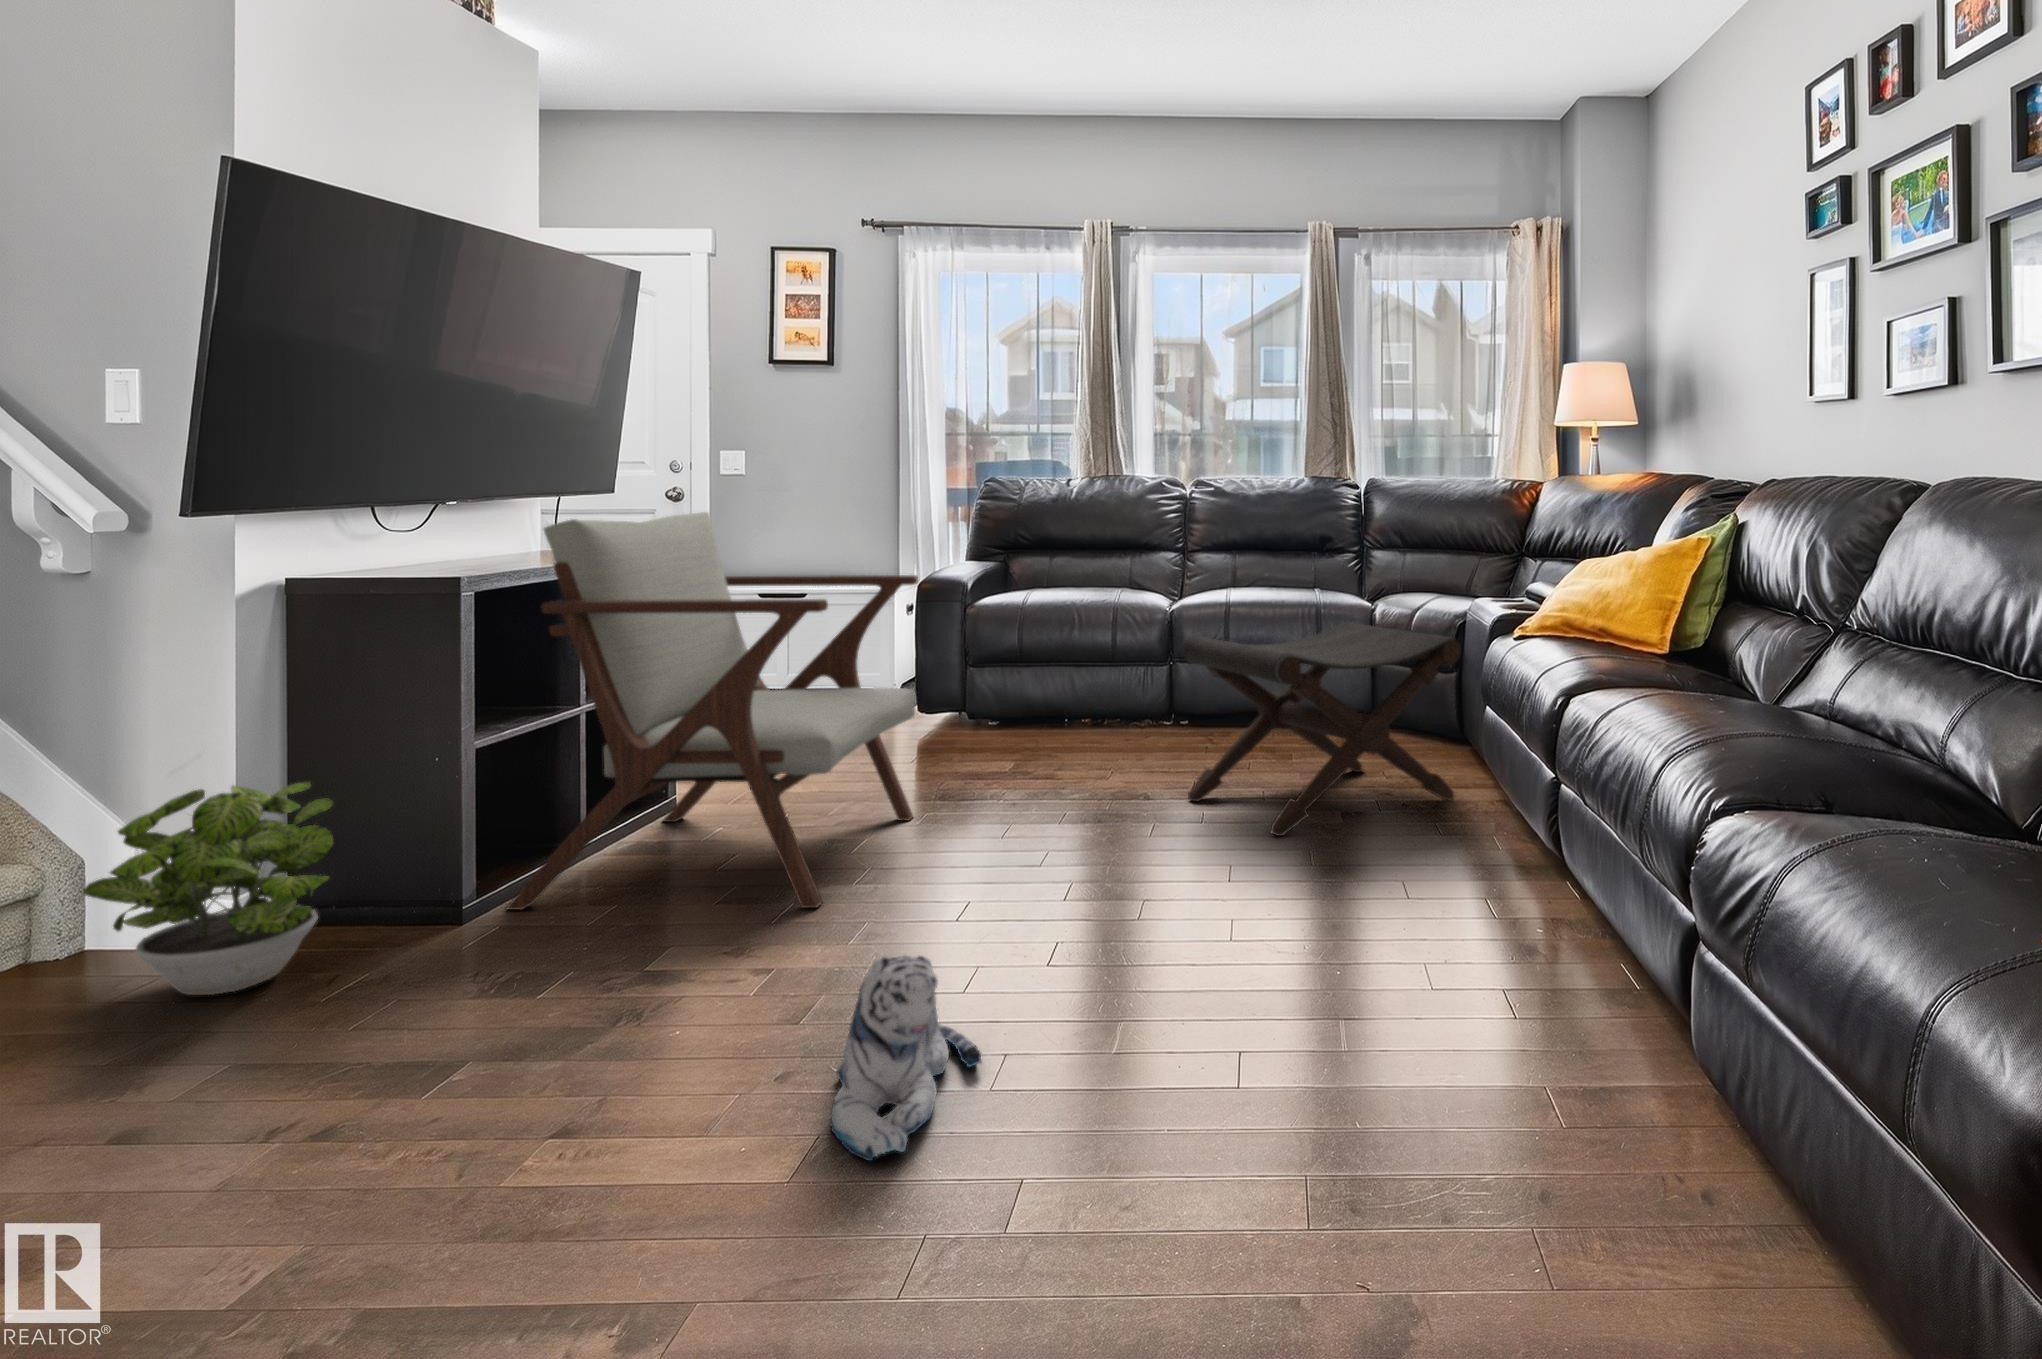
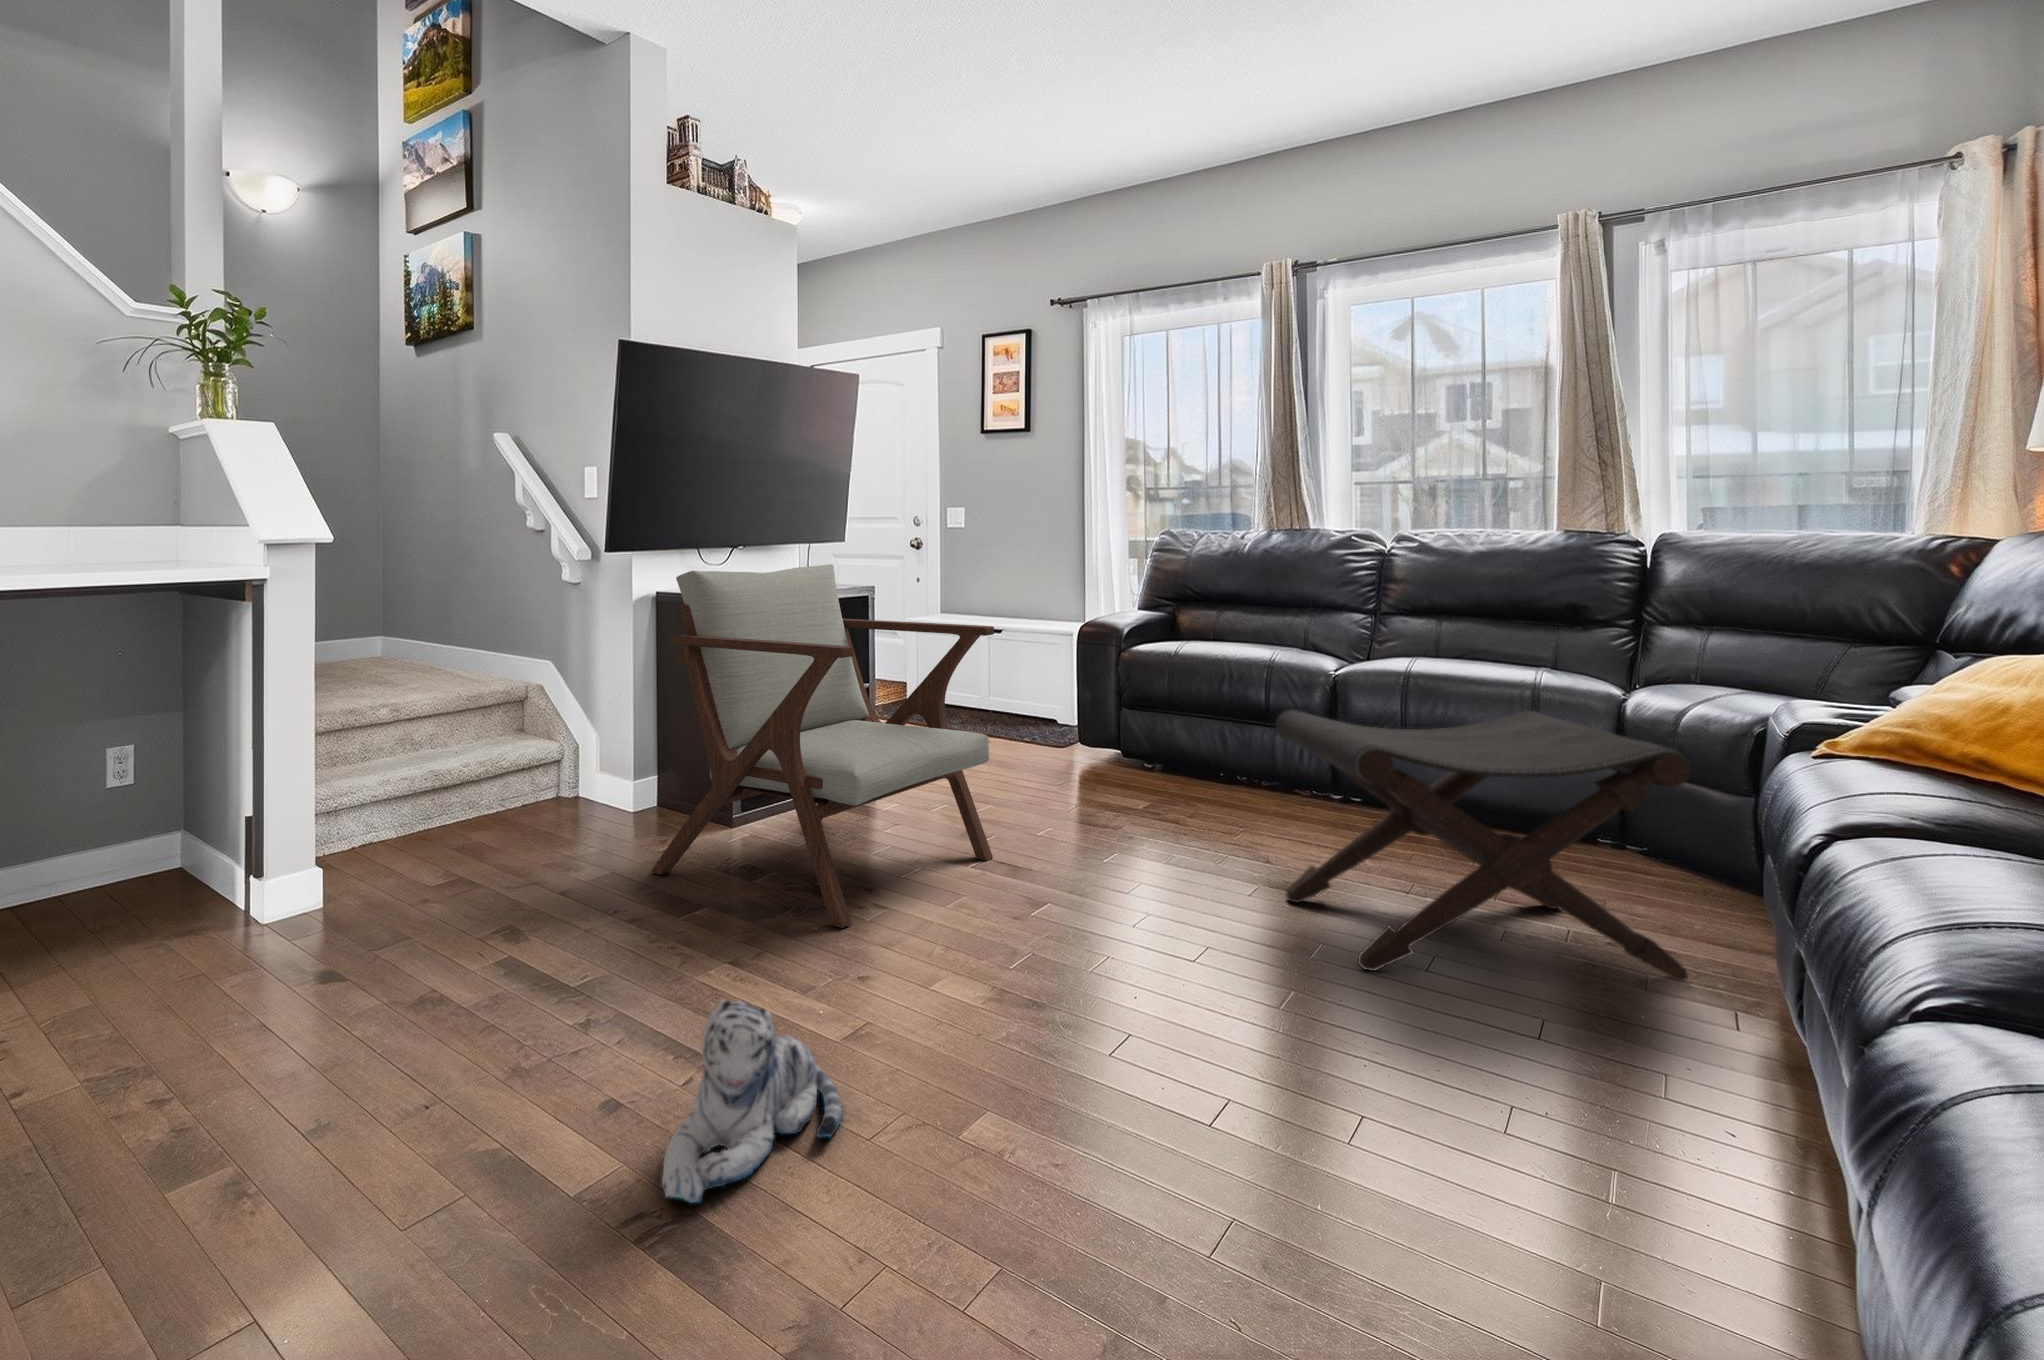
potted plant: present [83,782,334,995] -> none [400,750,542,894]

